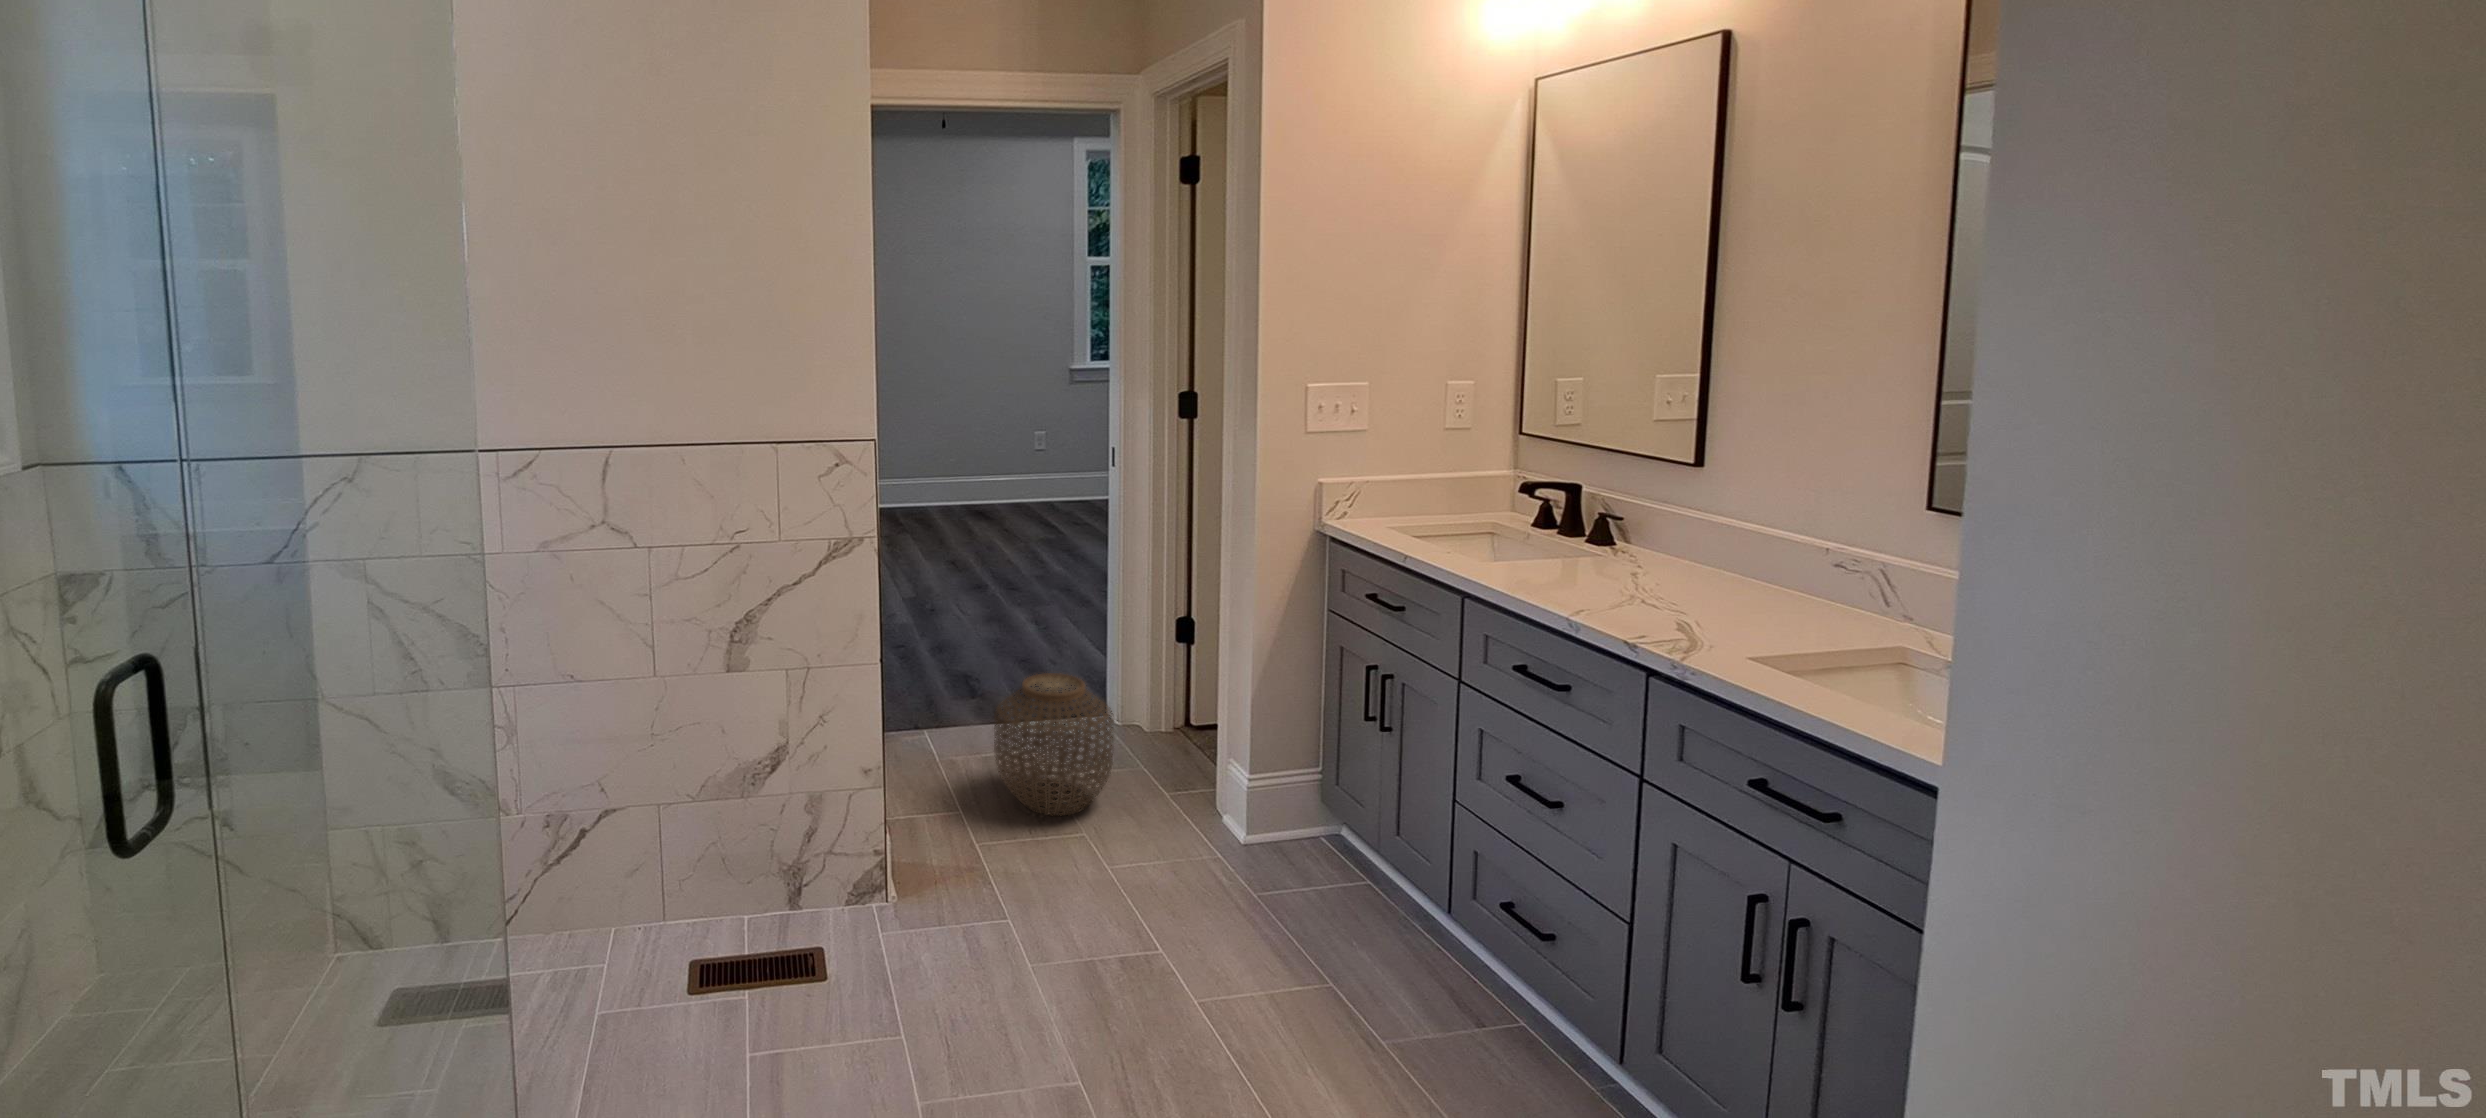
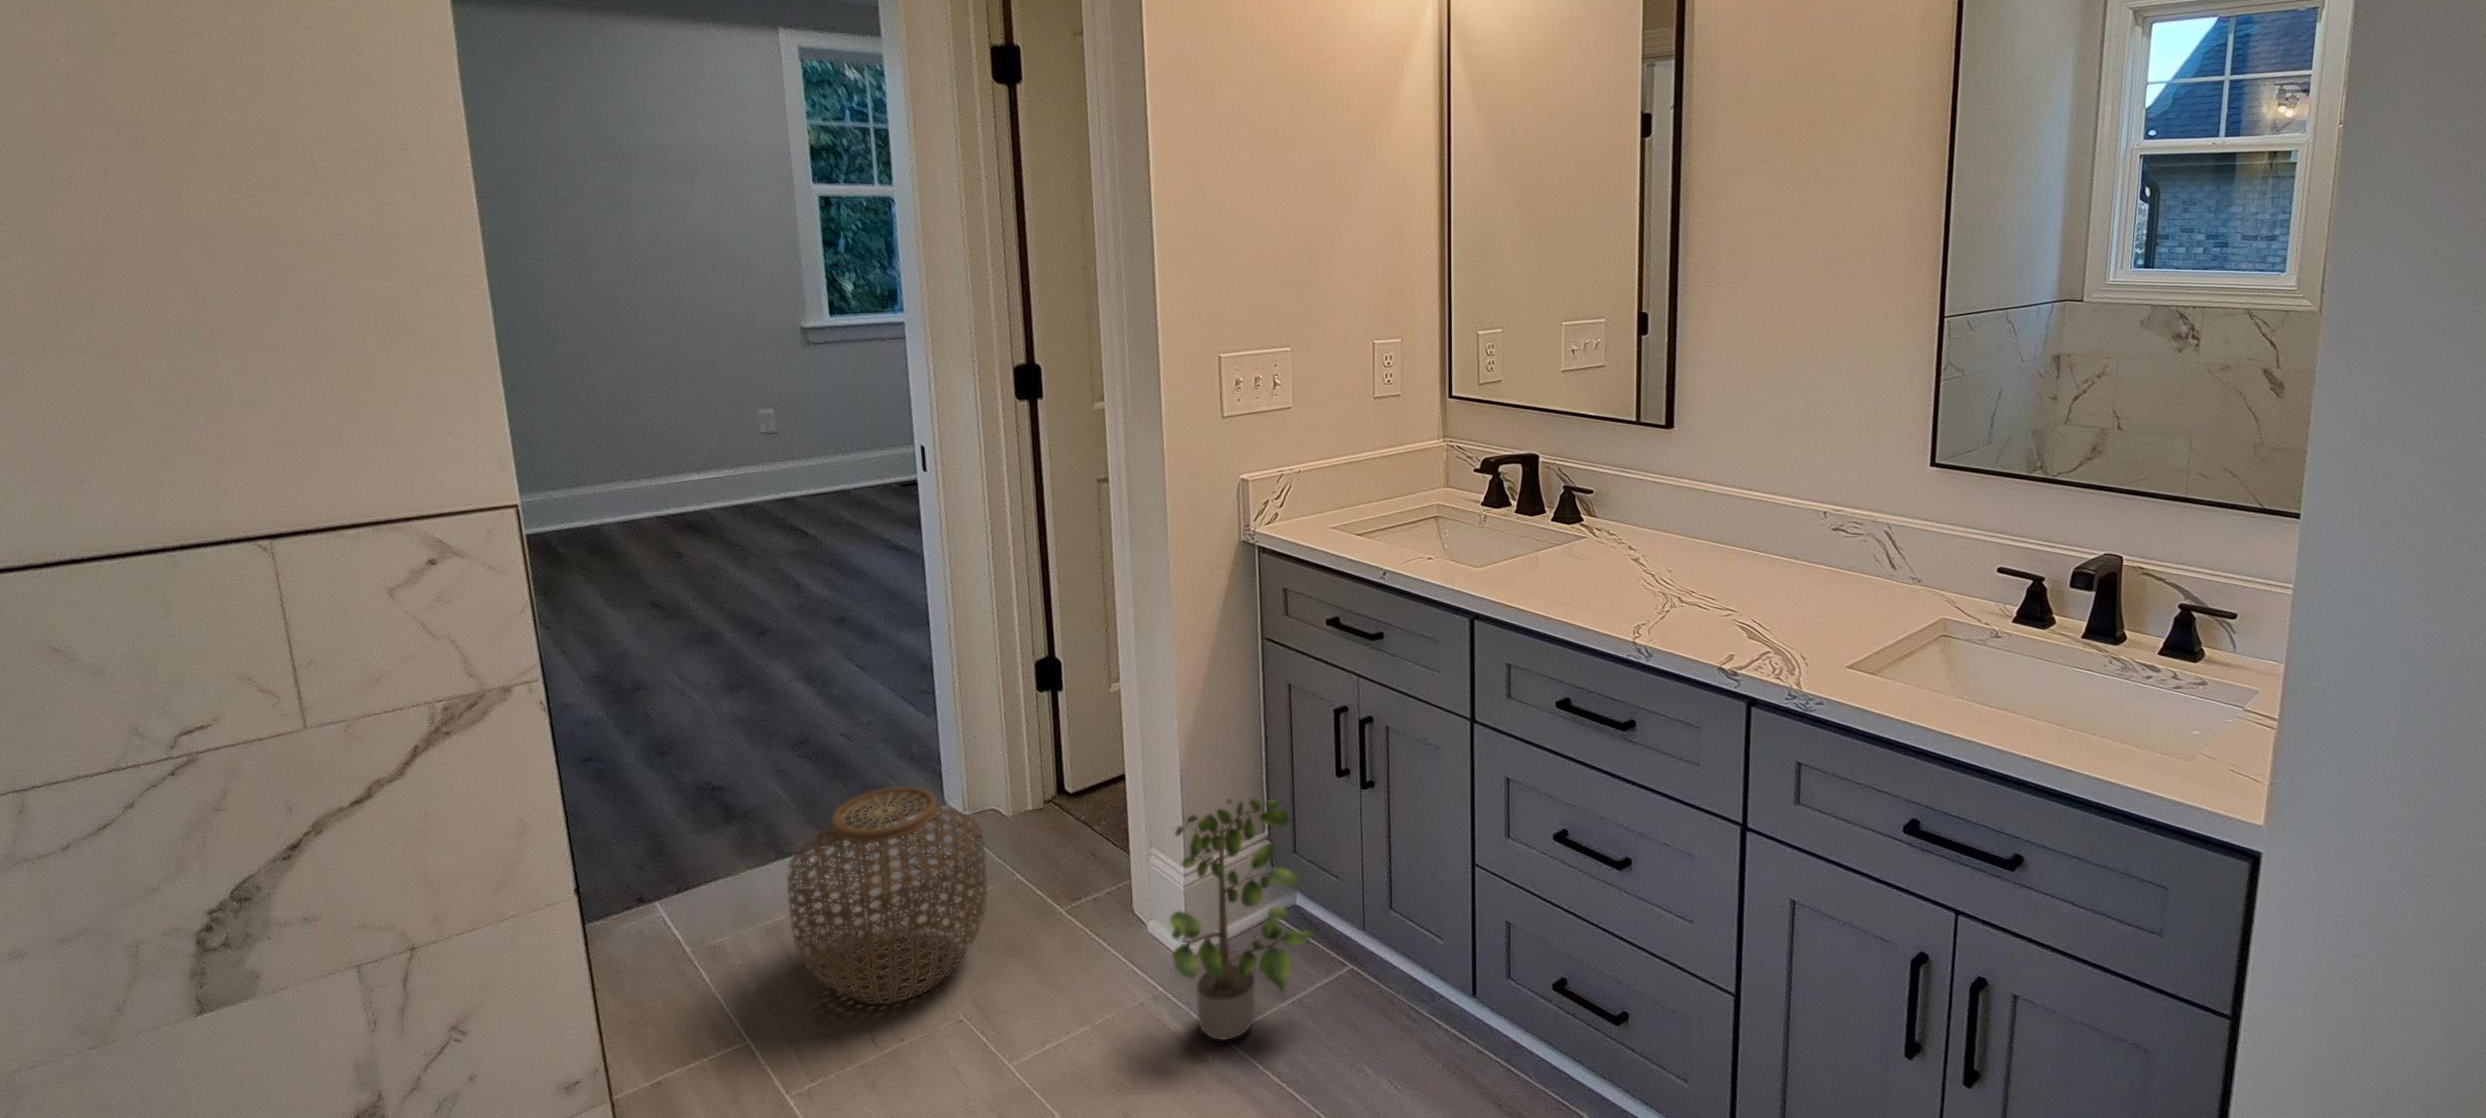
potted plant: none [1222,715,1340,900] -> present [1170,800,1315,1040]

